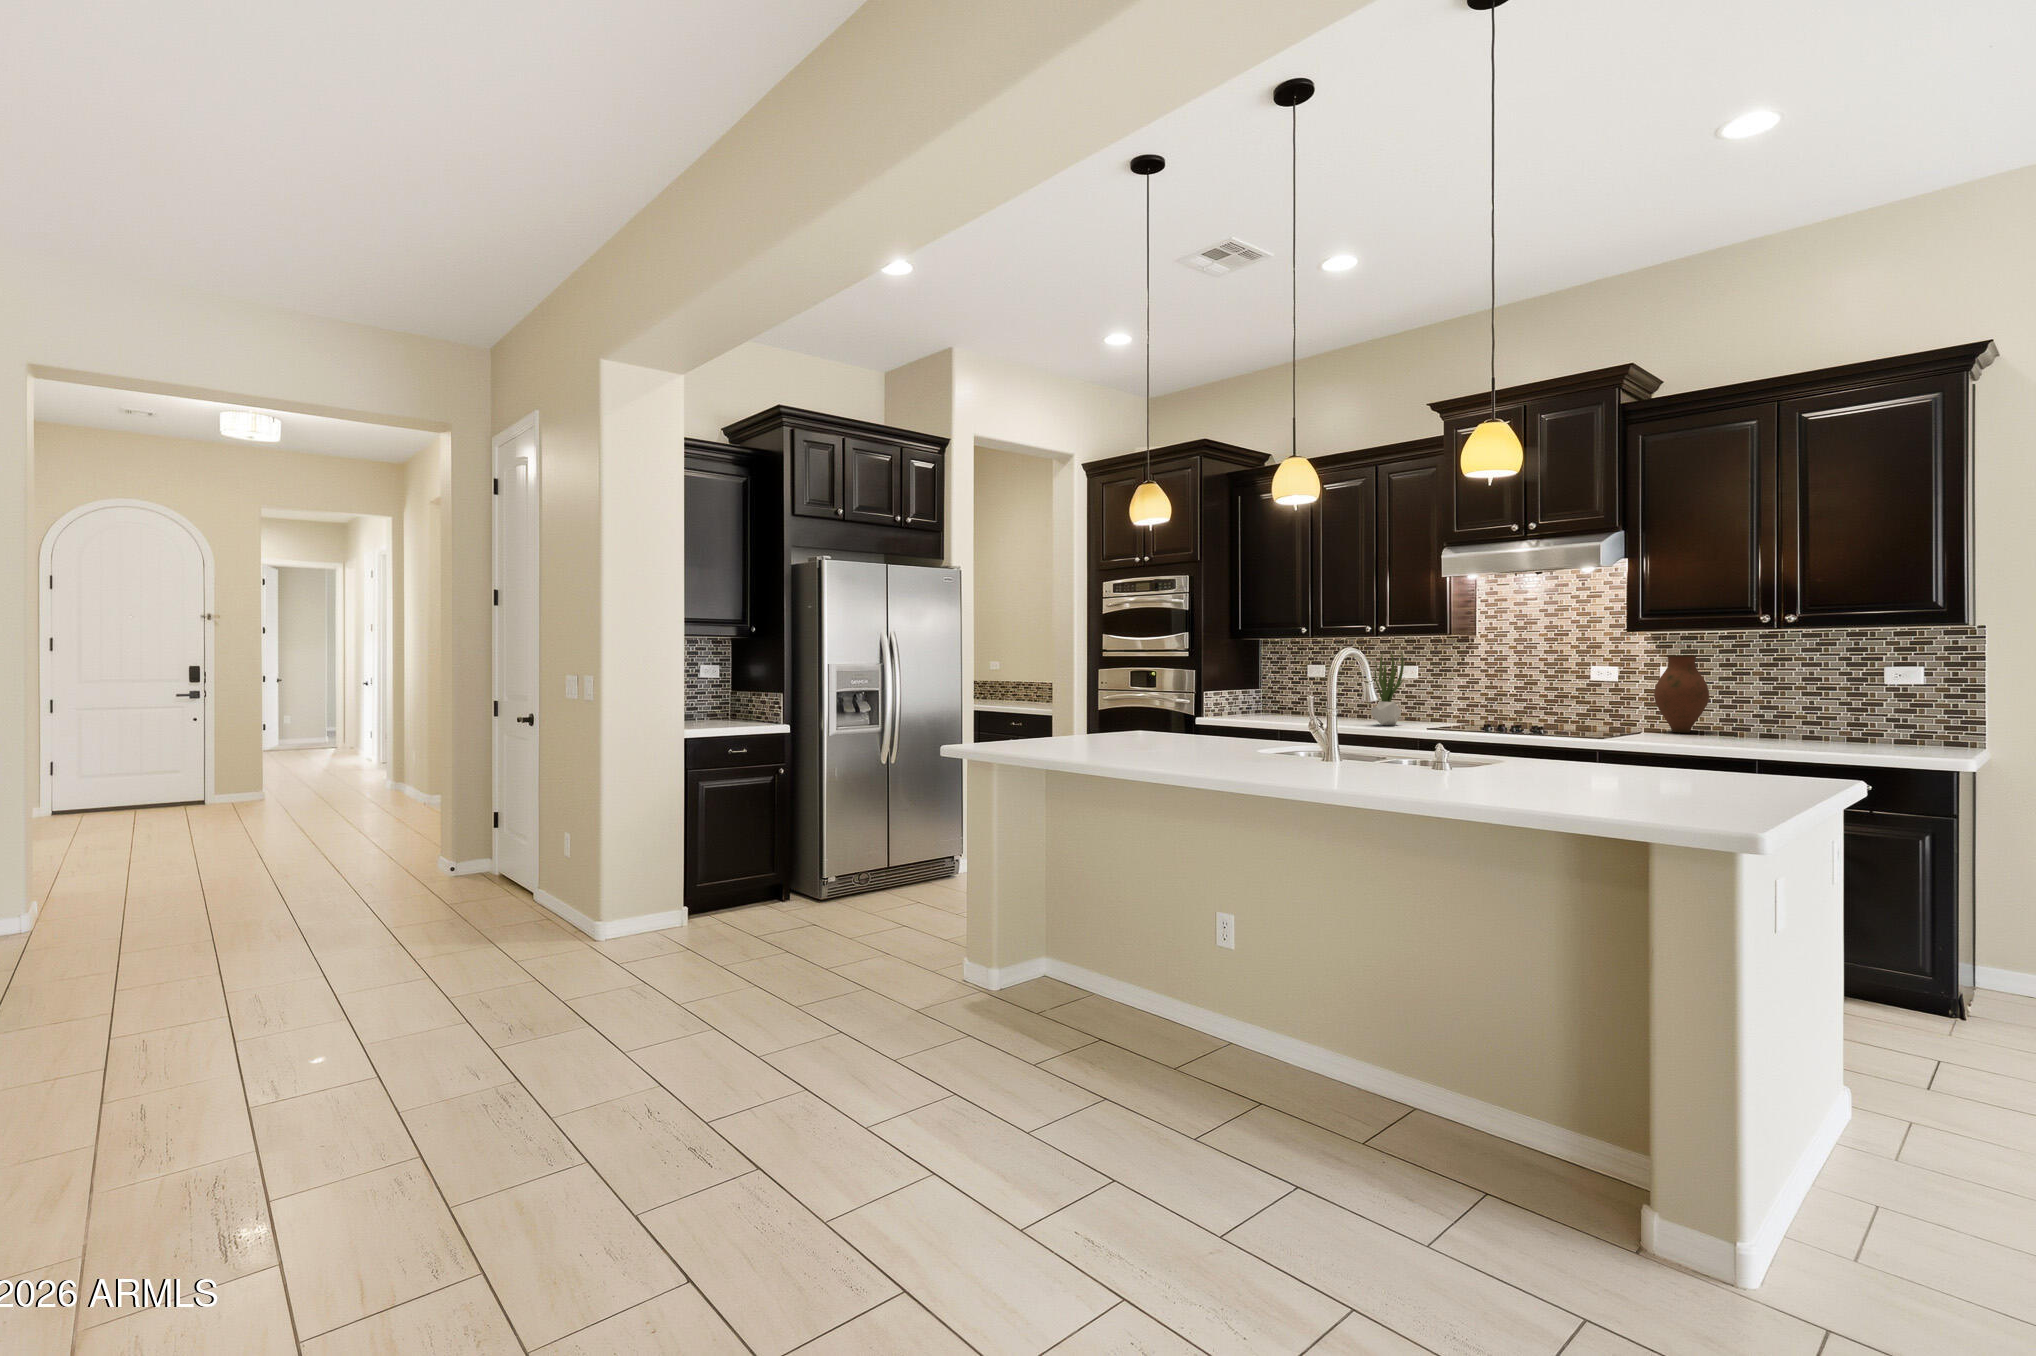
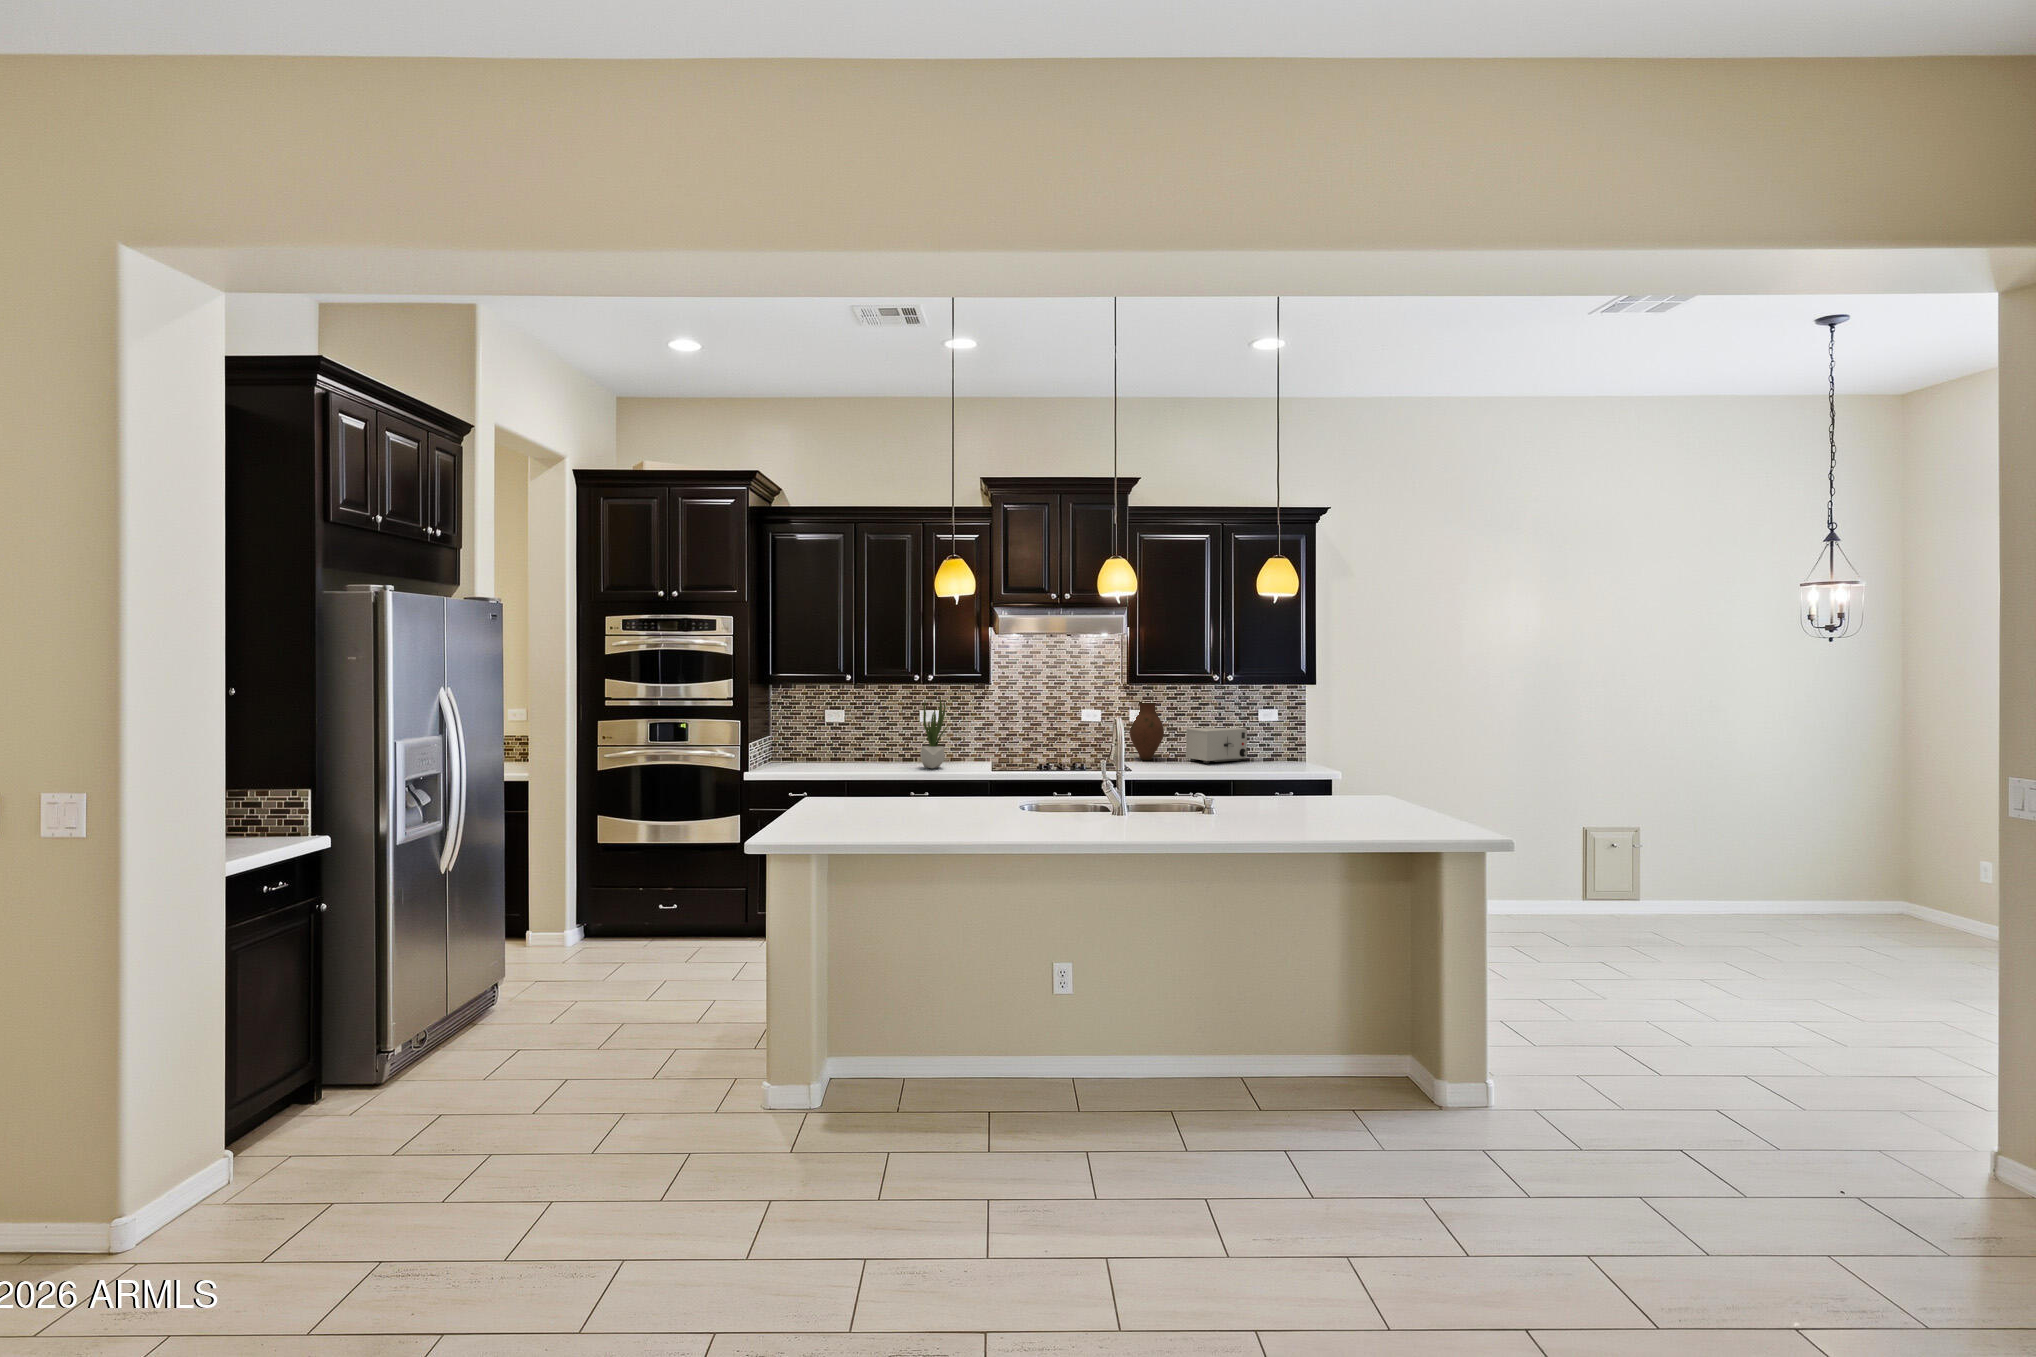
toaster: none [1738,690,1846,741] -> present [1186,727,1248,763]

